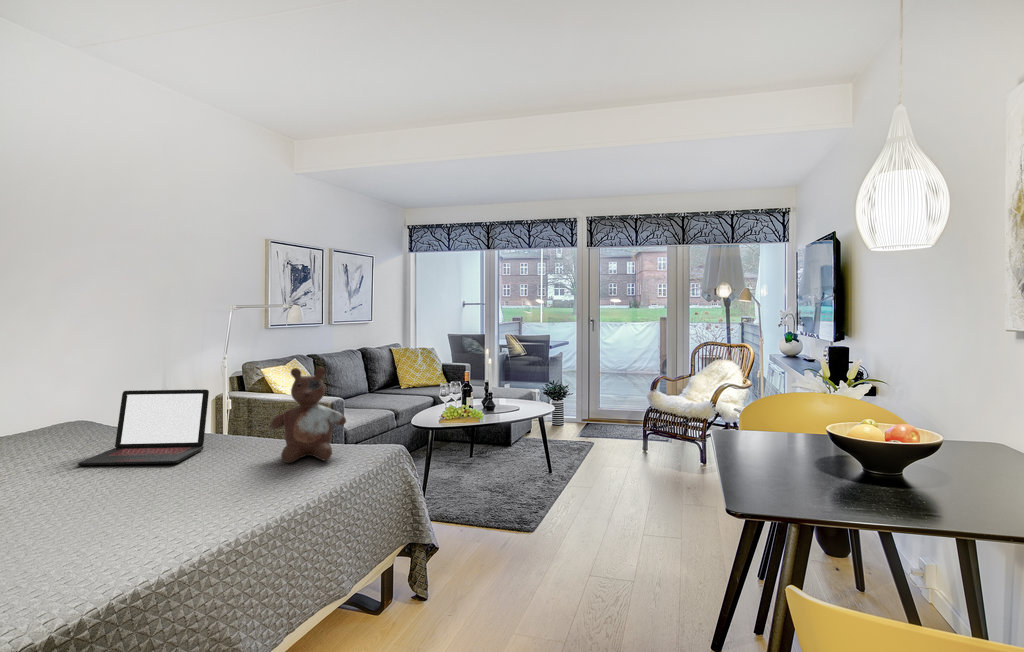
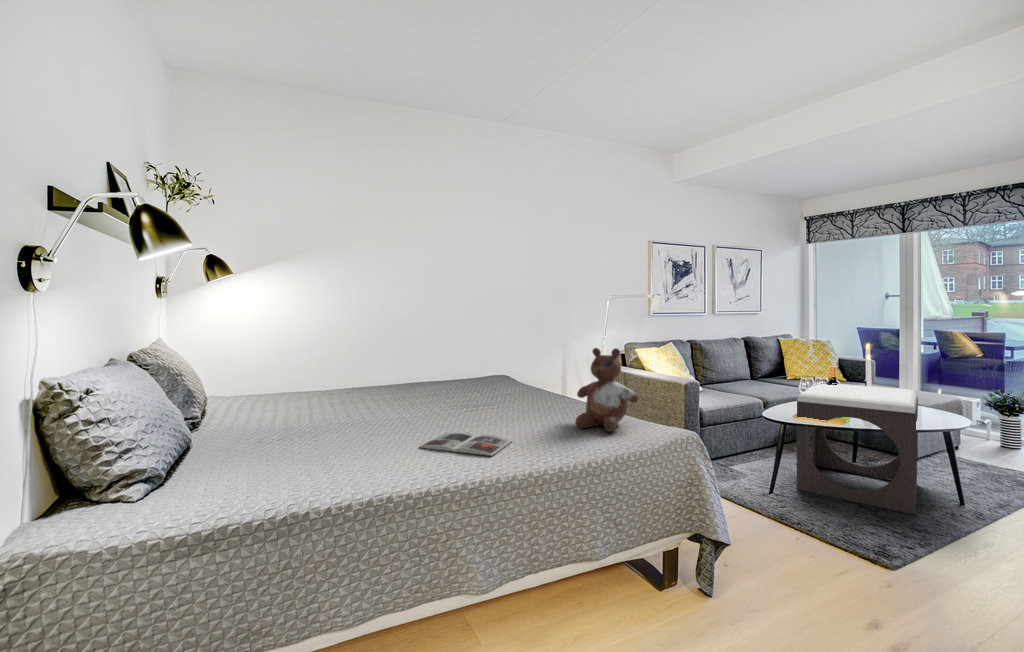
footstool: none [442,388,525,490] -> present [797,383,918,514]
laptop: present [78,389,209,465] -> none [469,358,549,413]
magazine: none [85,491,223,532] -> present [419,432,513,456]

